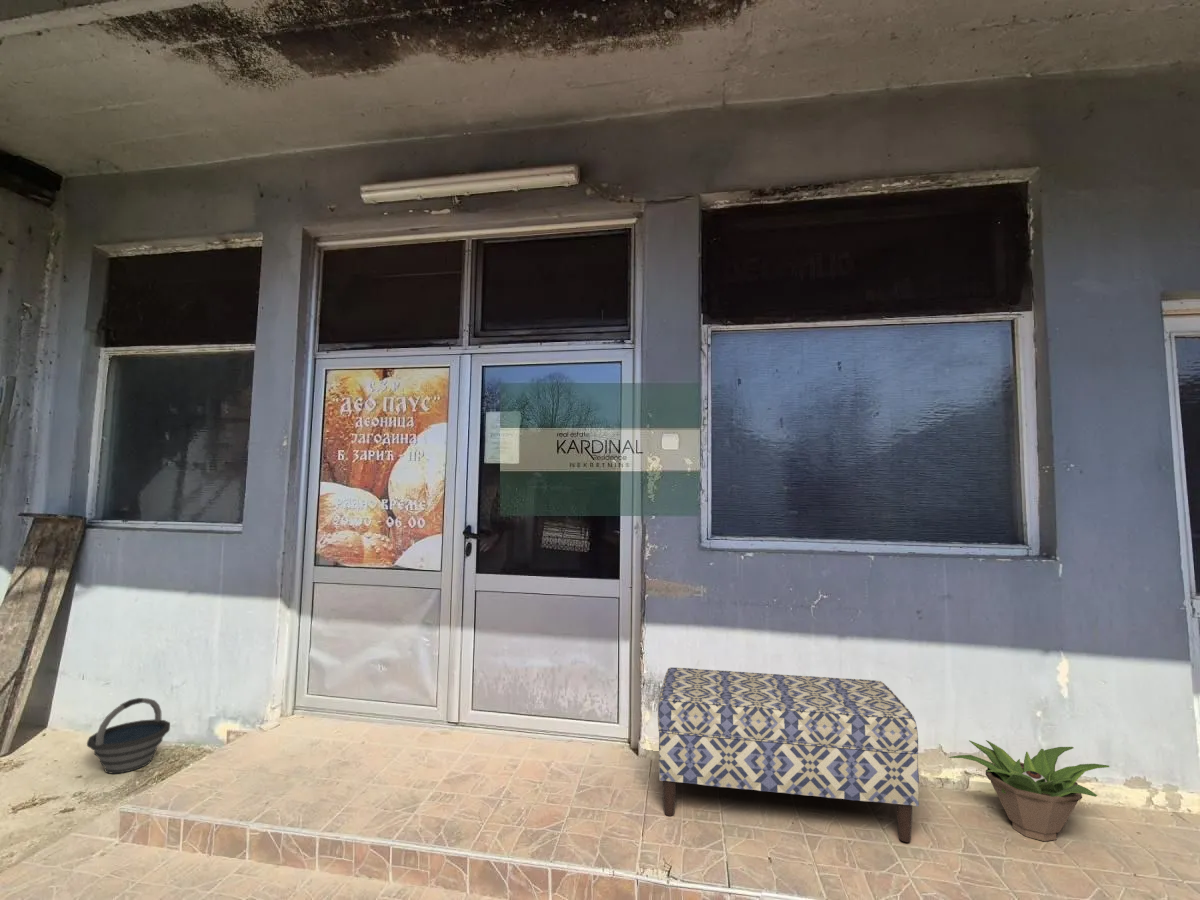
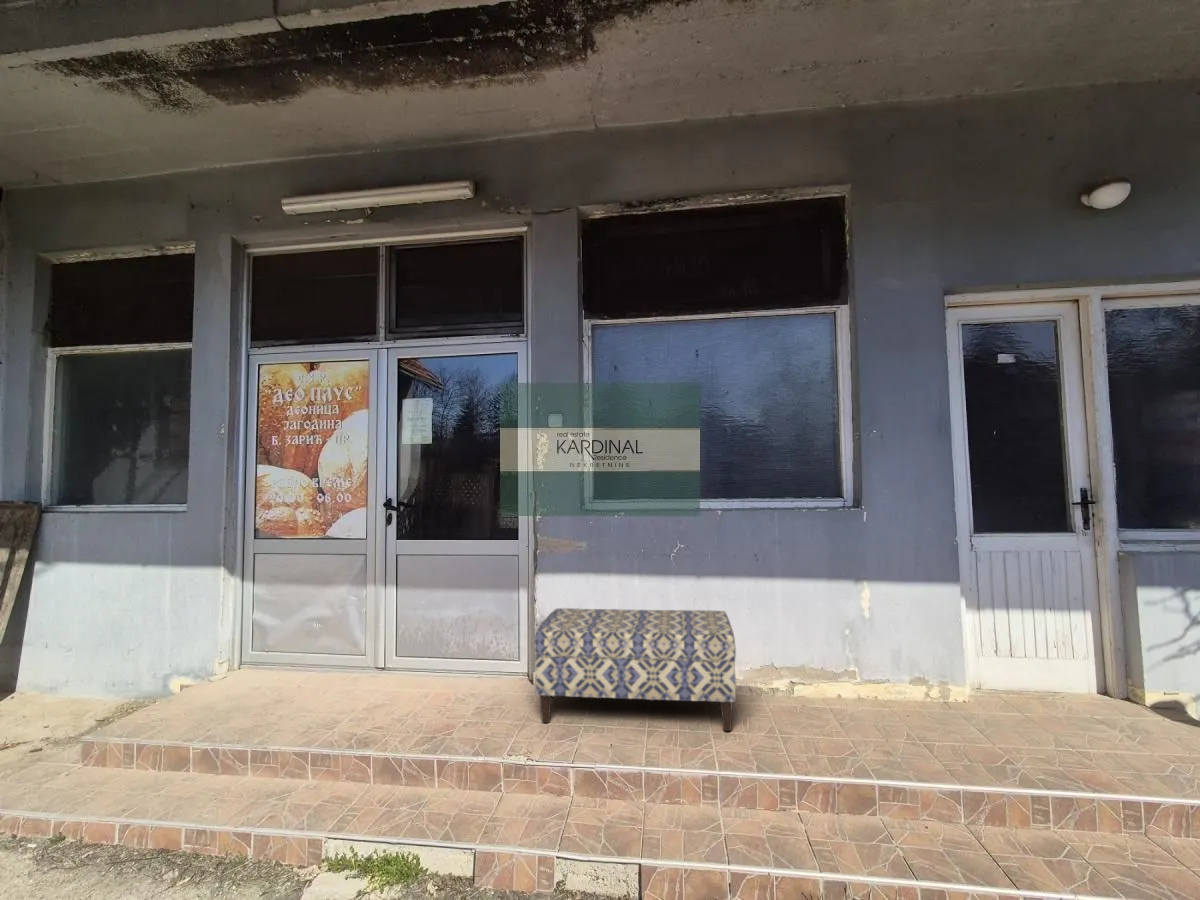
bucket: present [87,698,170,774] -> none [52,657,128,721]
decorative plant: present [949,740,1109,841] -> none [769,653,885,725]

